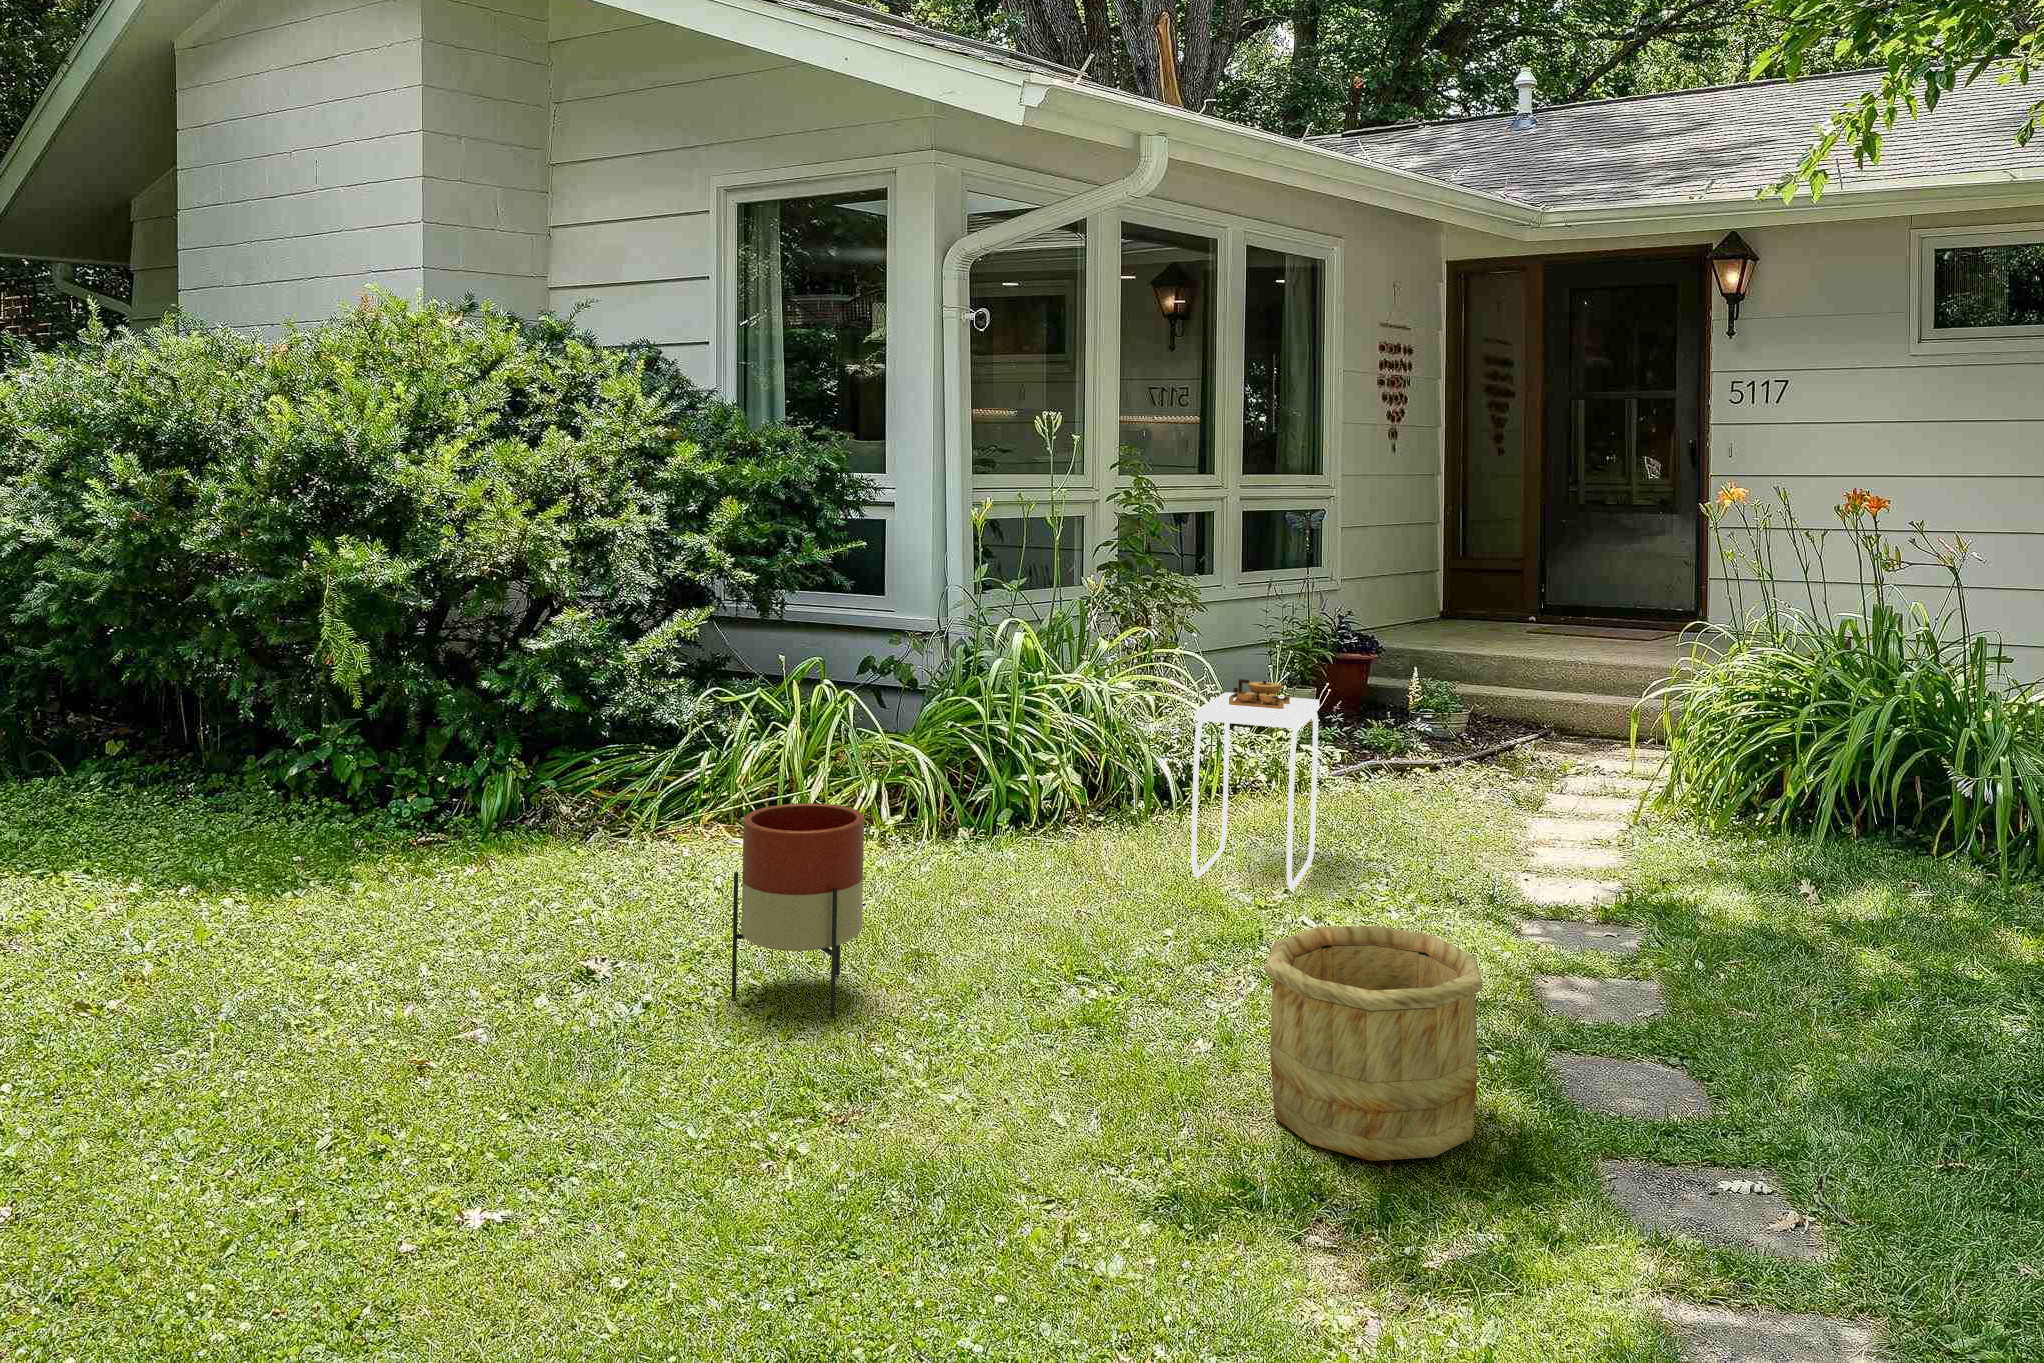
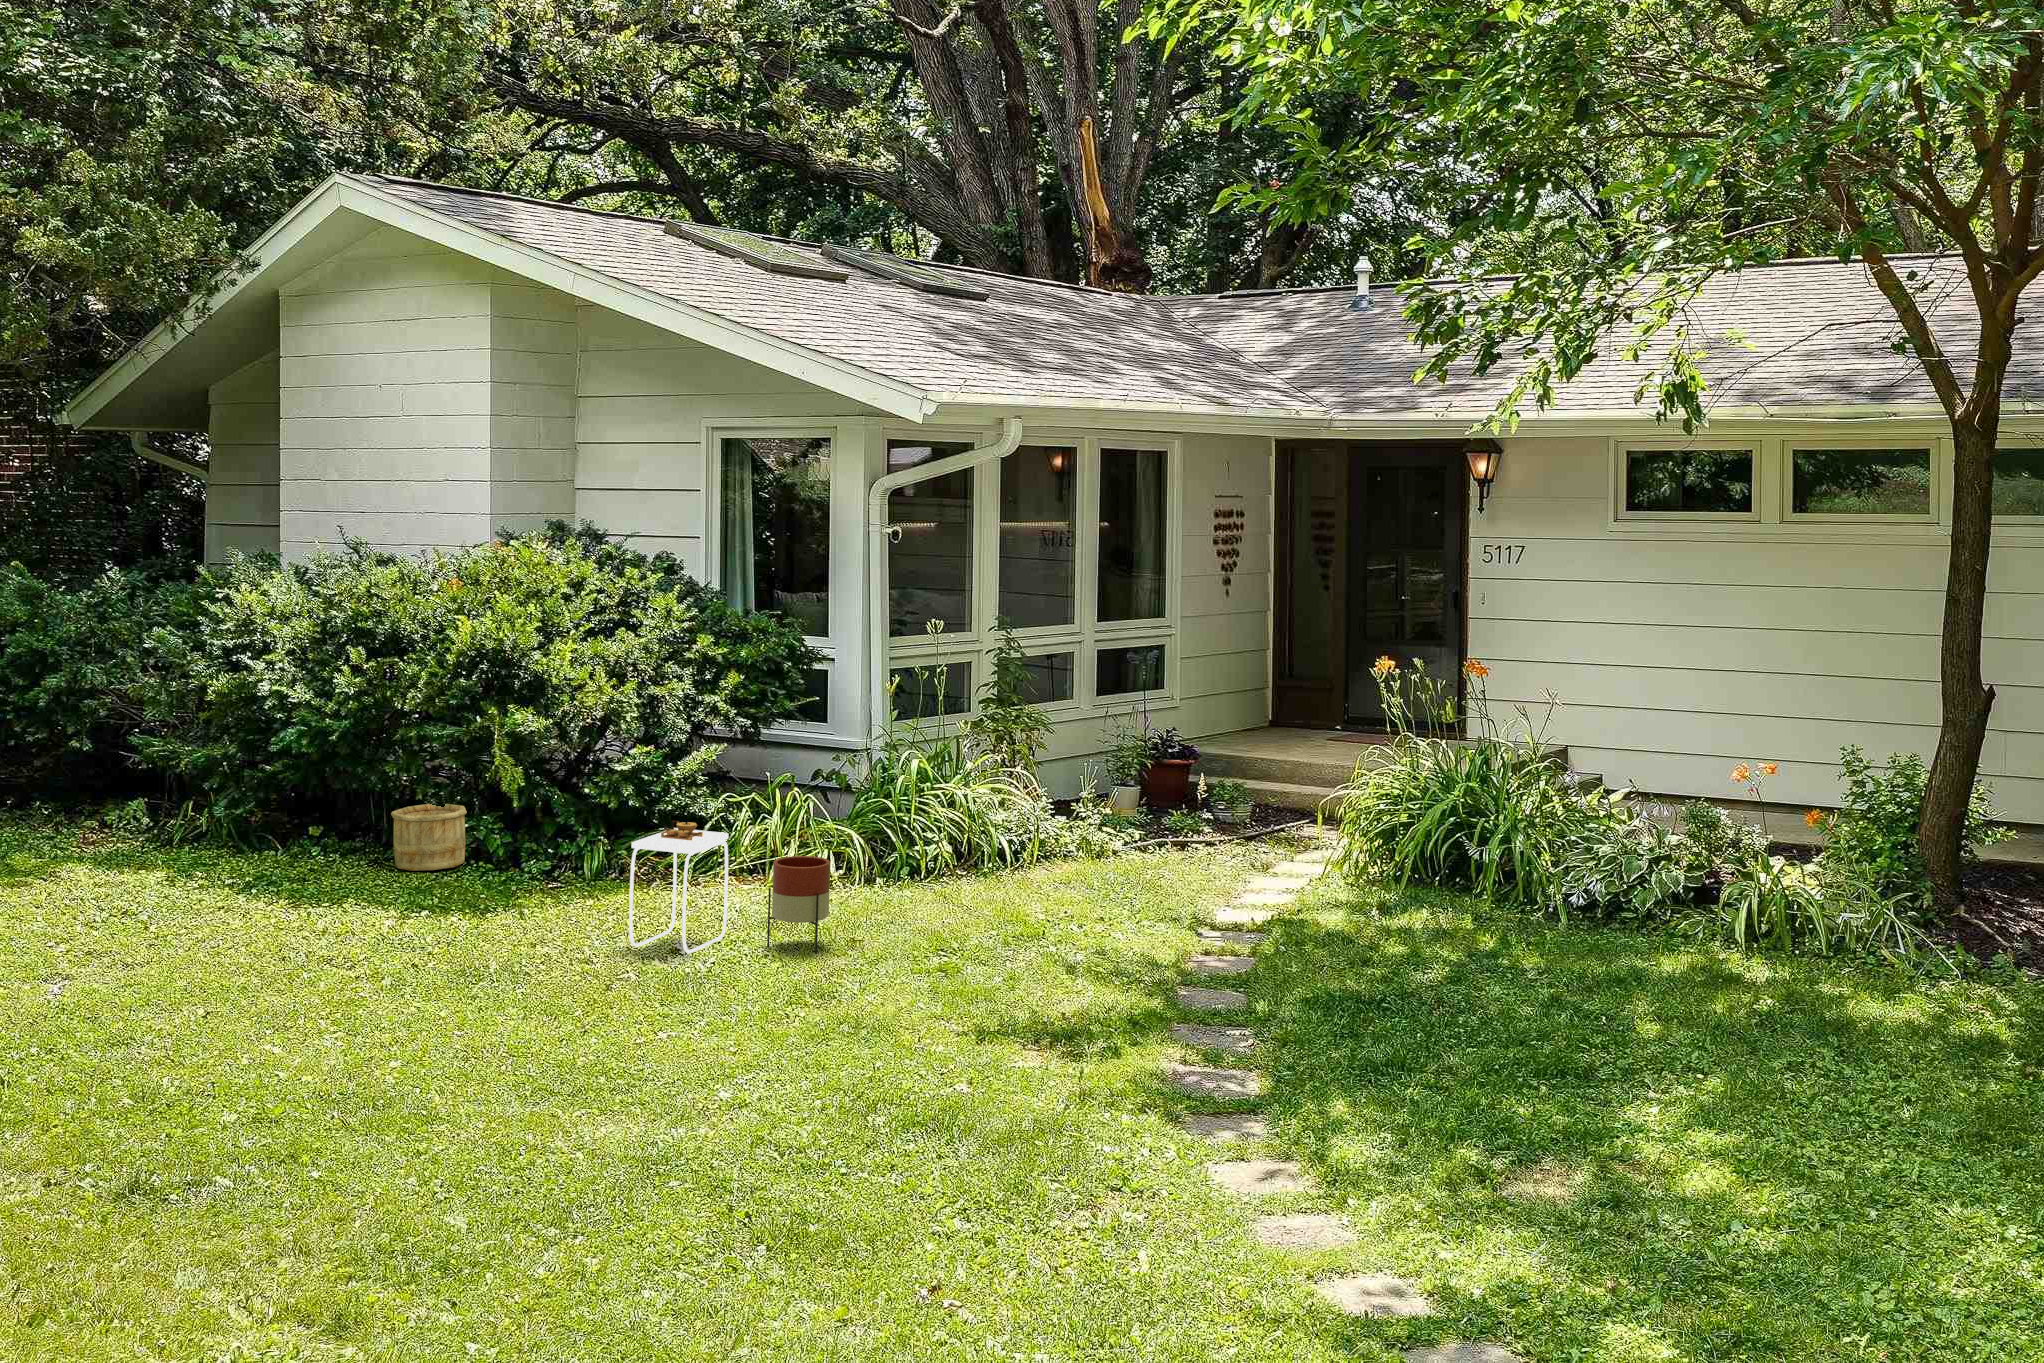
side table: present [1191,679,1319,889] -> present [629,821,729,953]
wooden bucket: present [1264,926,1483,1161] -> present [391,804,467,871]

